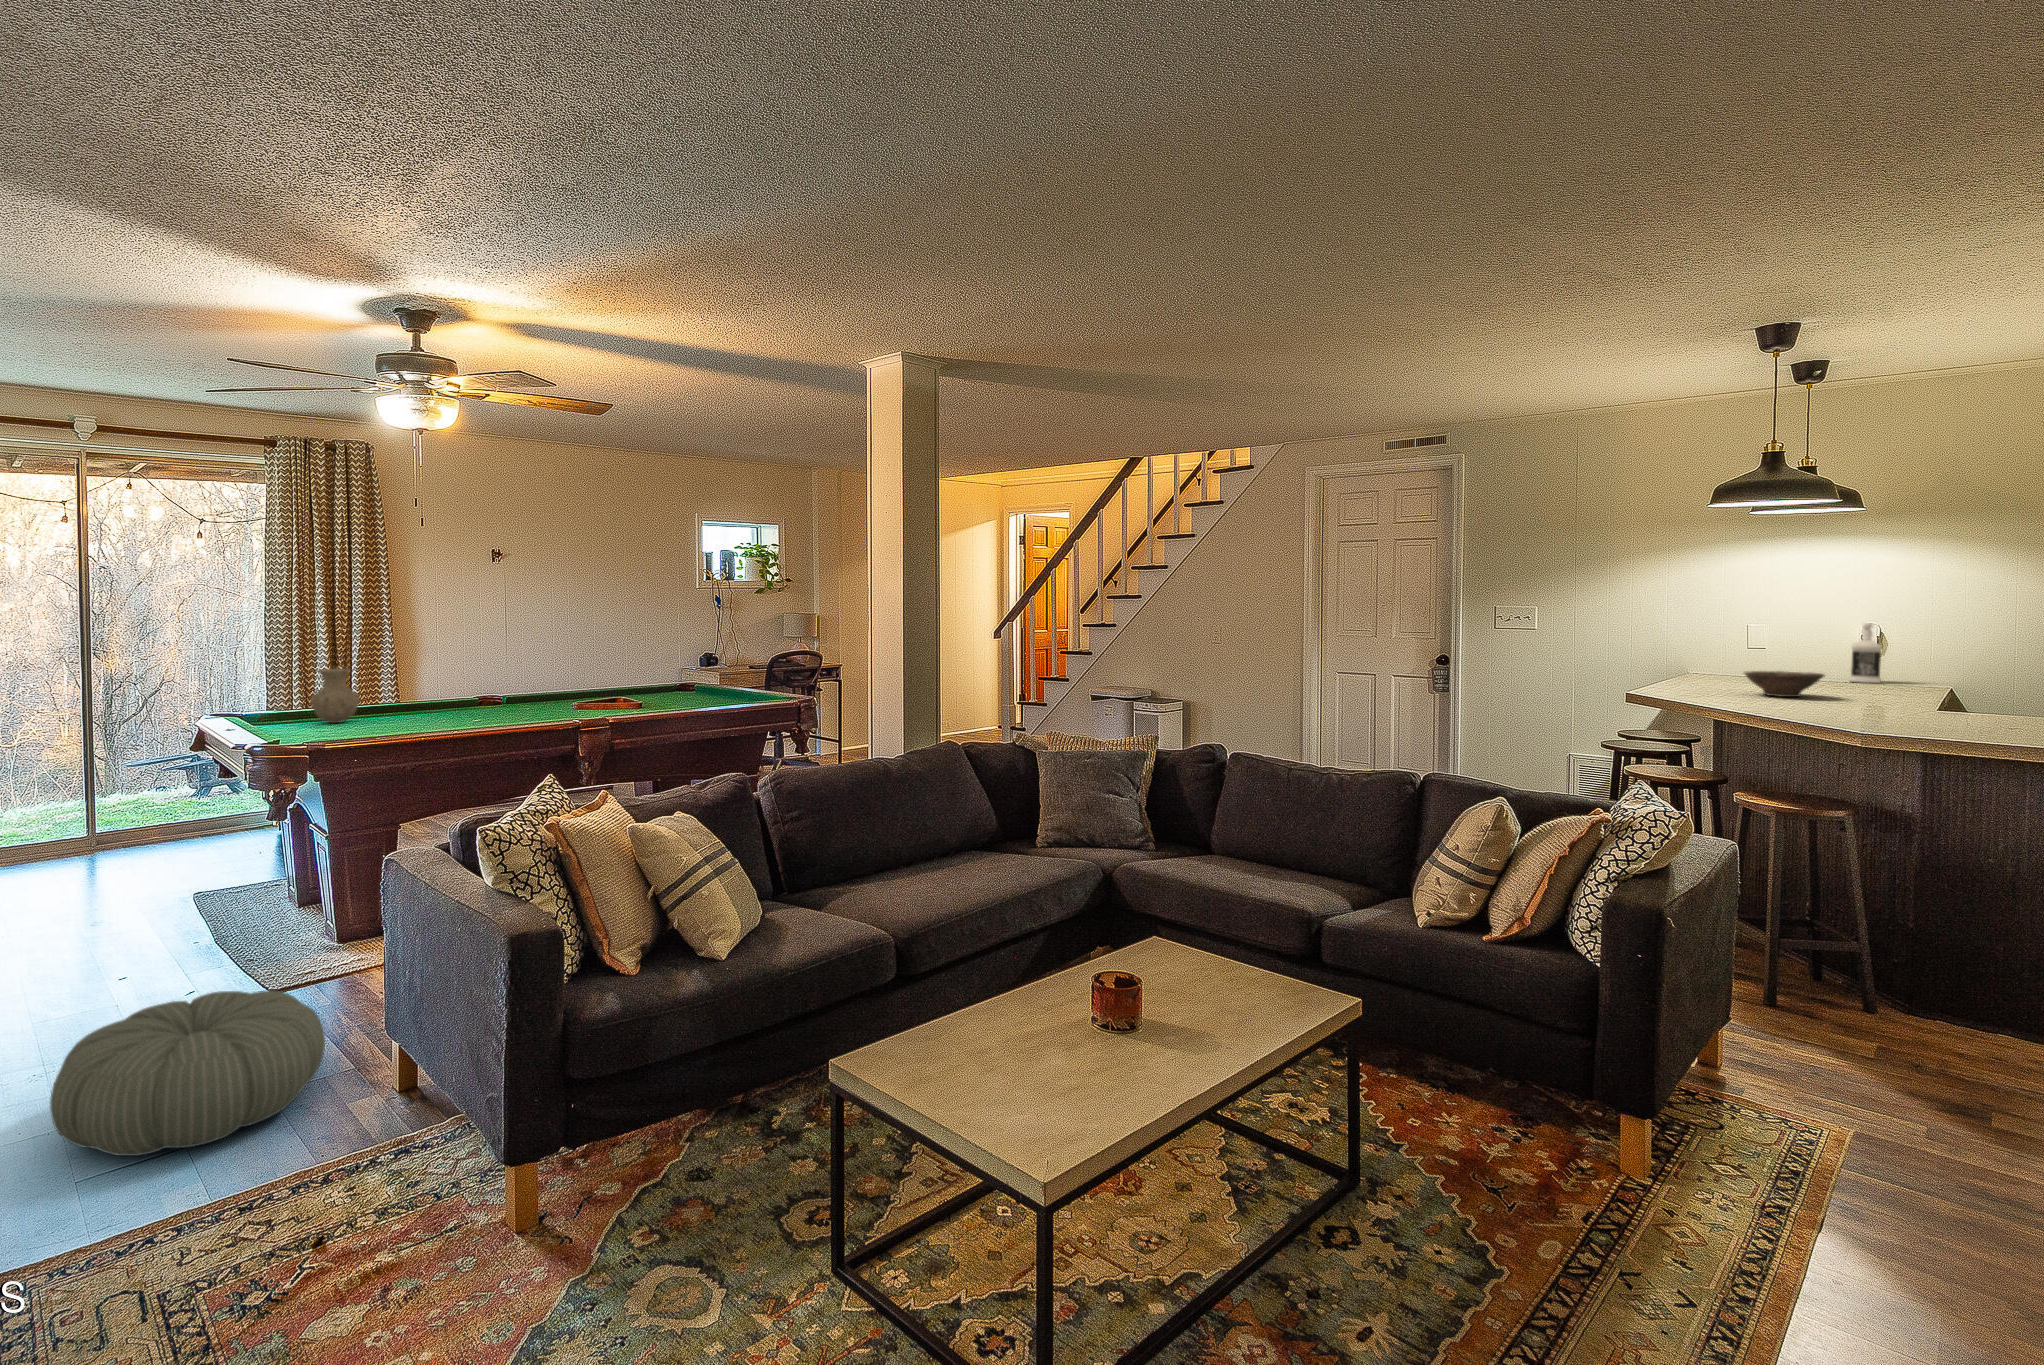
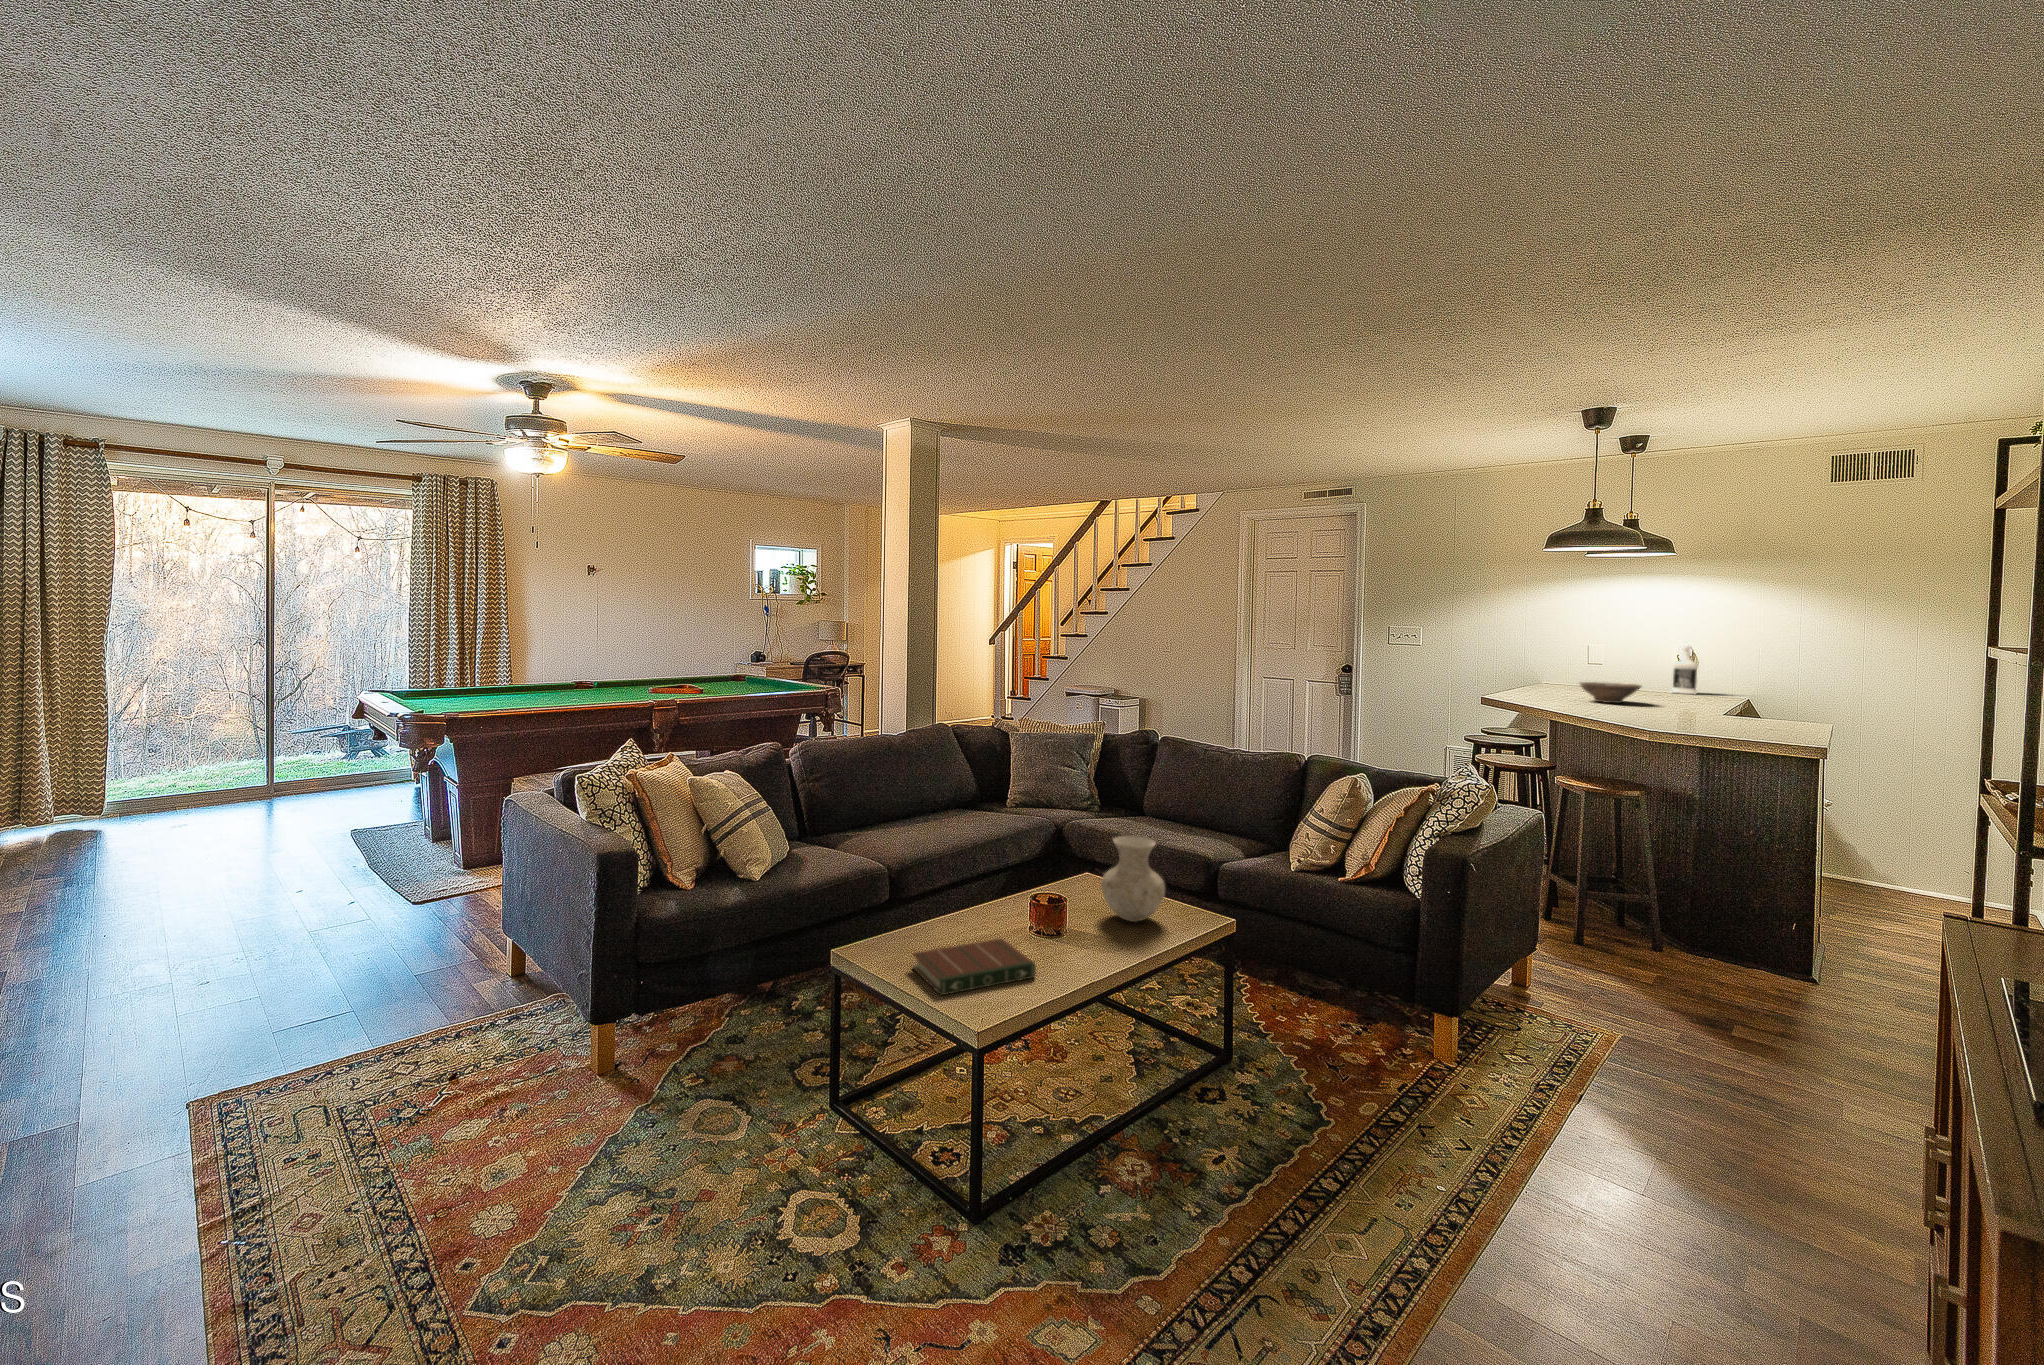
vase: present [311,669,360,723] -> present [1101,836,1165,922]
pouf: present [50,990,325,1156] -> none [255,899,456,1015]
book: none [941,1038,1112,1128] -> present [913,939,1036,995]

